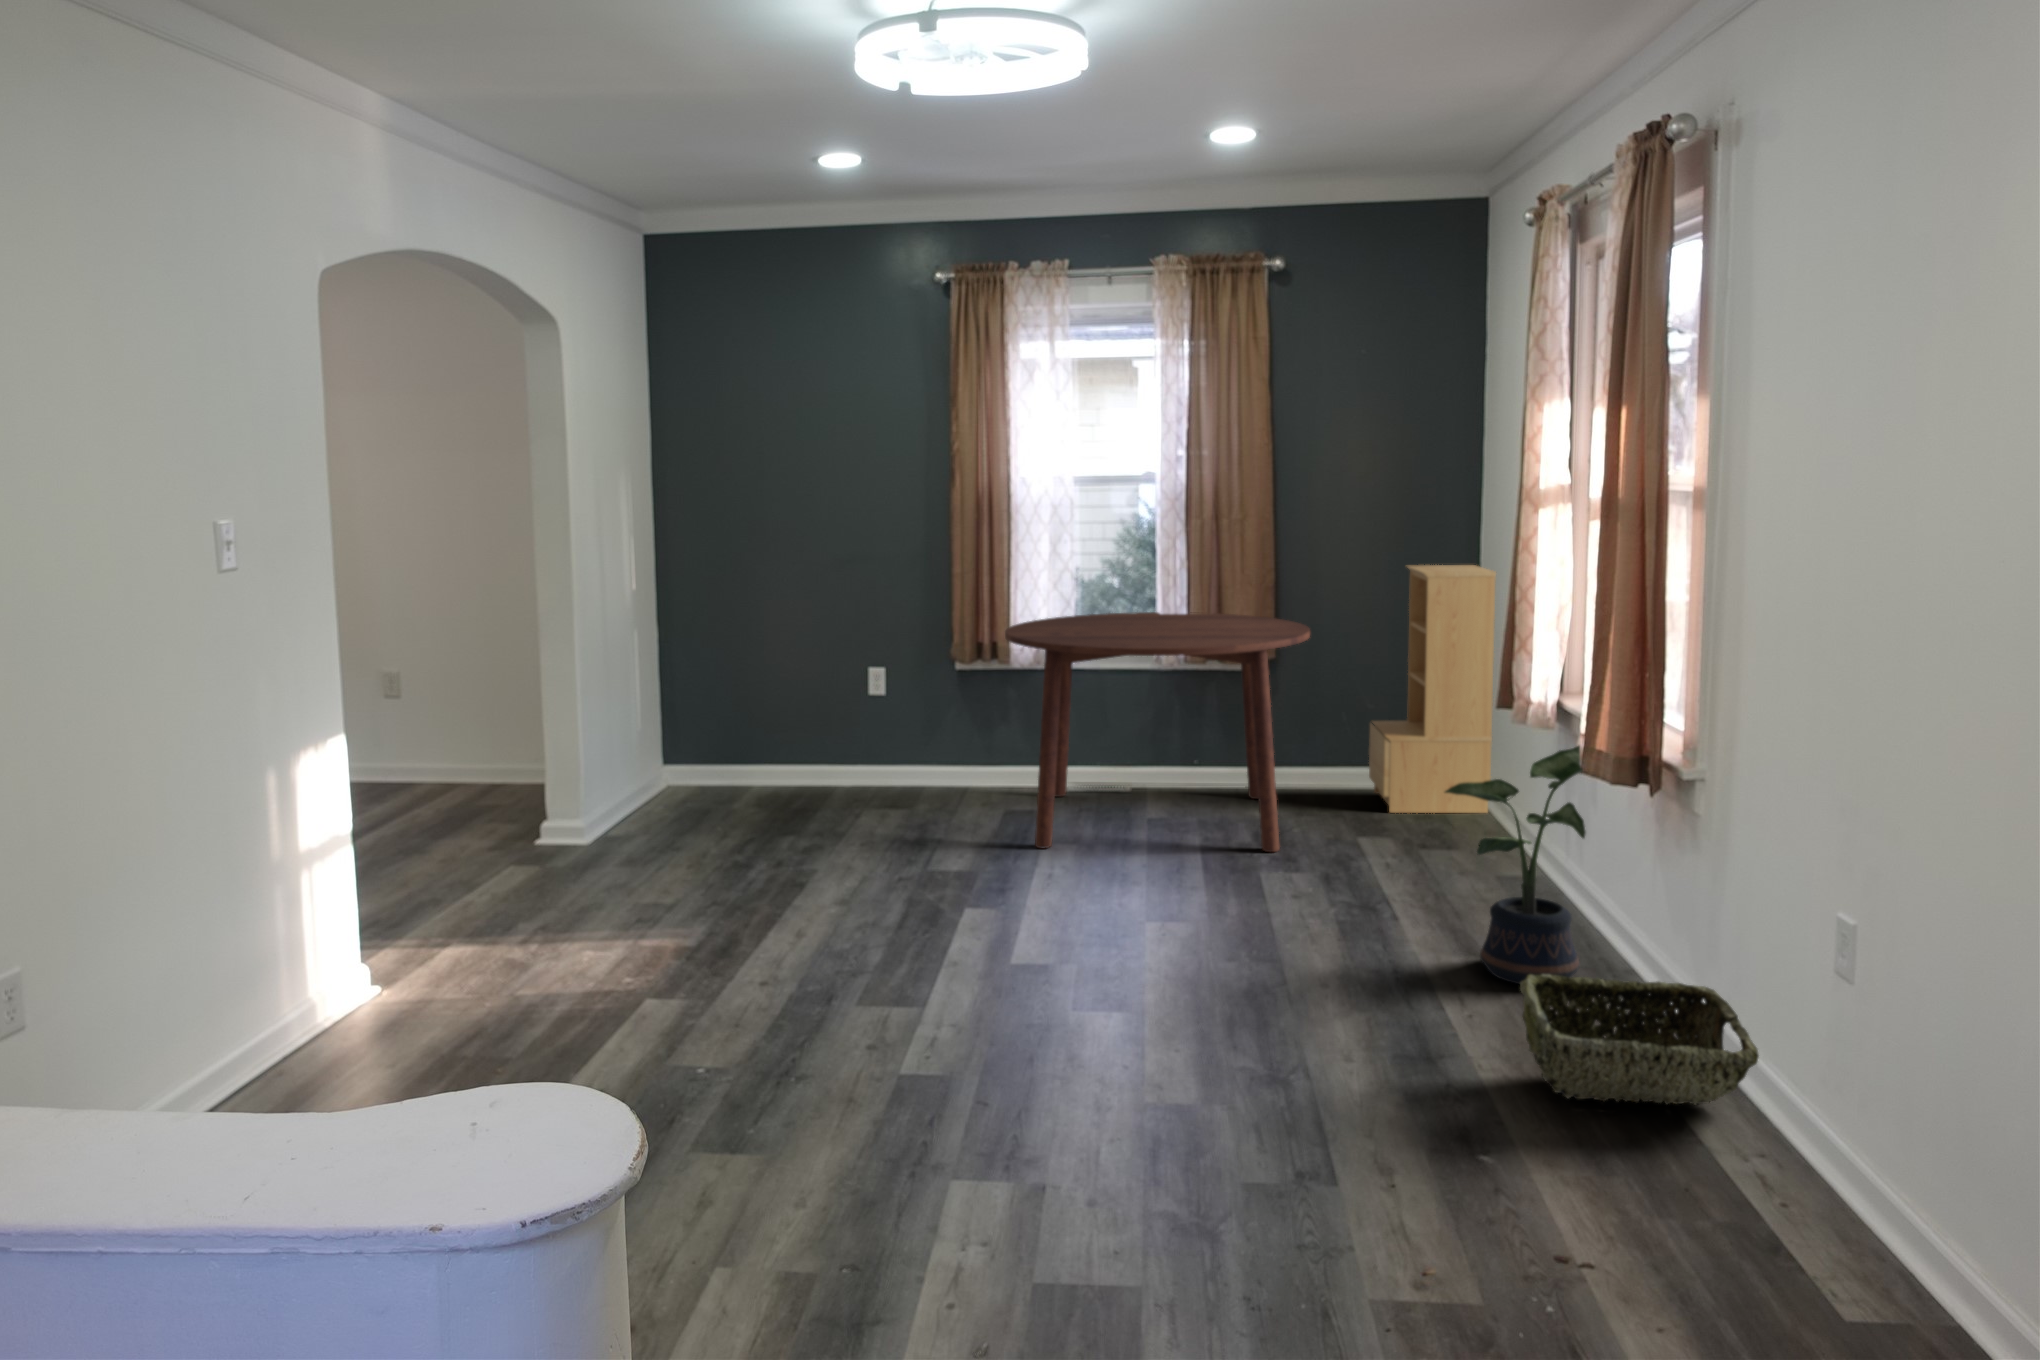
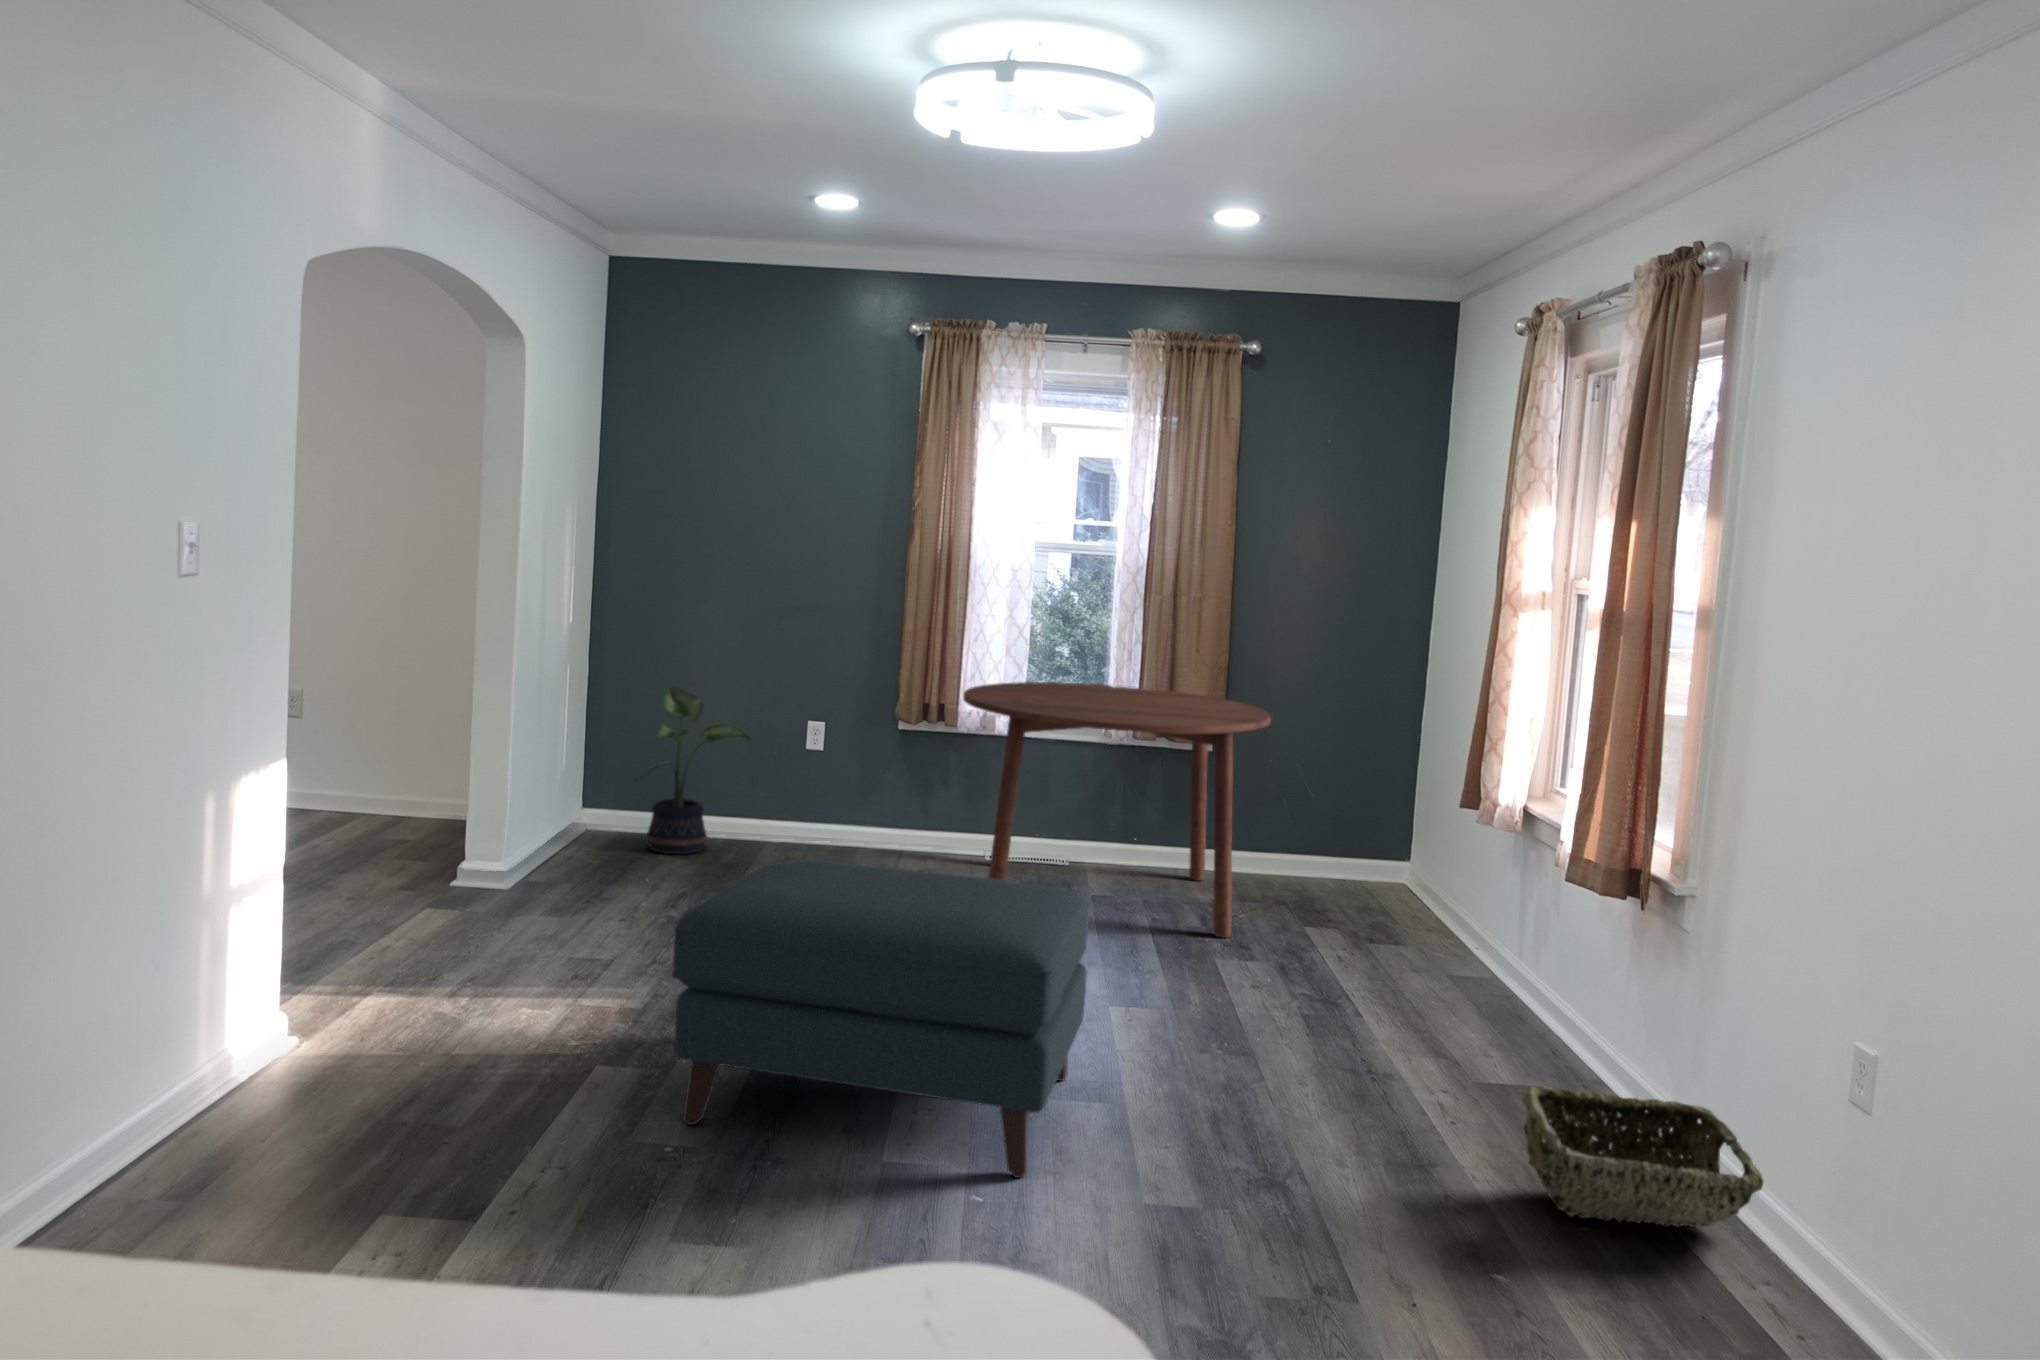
bookshelf: present [1369,565,1496,813] -> none [1308,657,1451,909]
potted plant: present [1444,746,1586,984] -> present [635,687,750,854]
ottoman: none [692,797,1099,1083] -> present [672,859,1090,1178]

